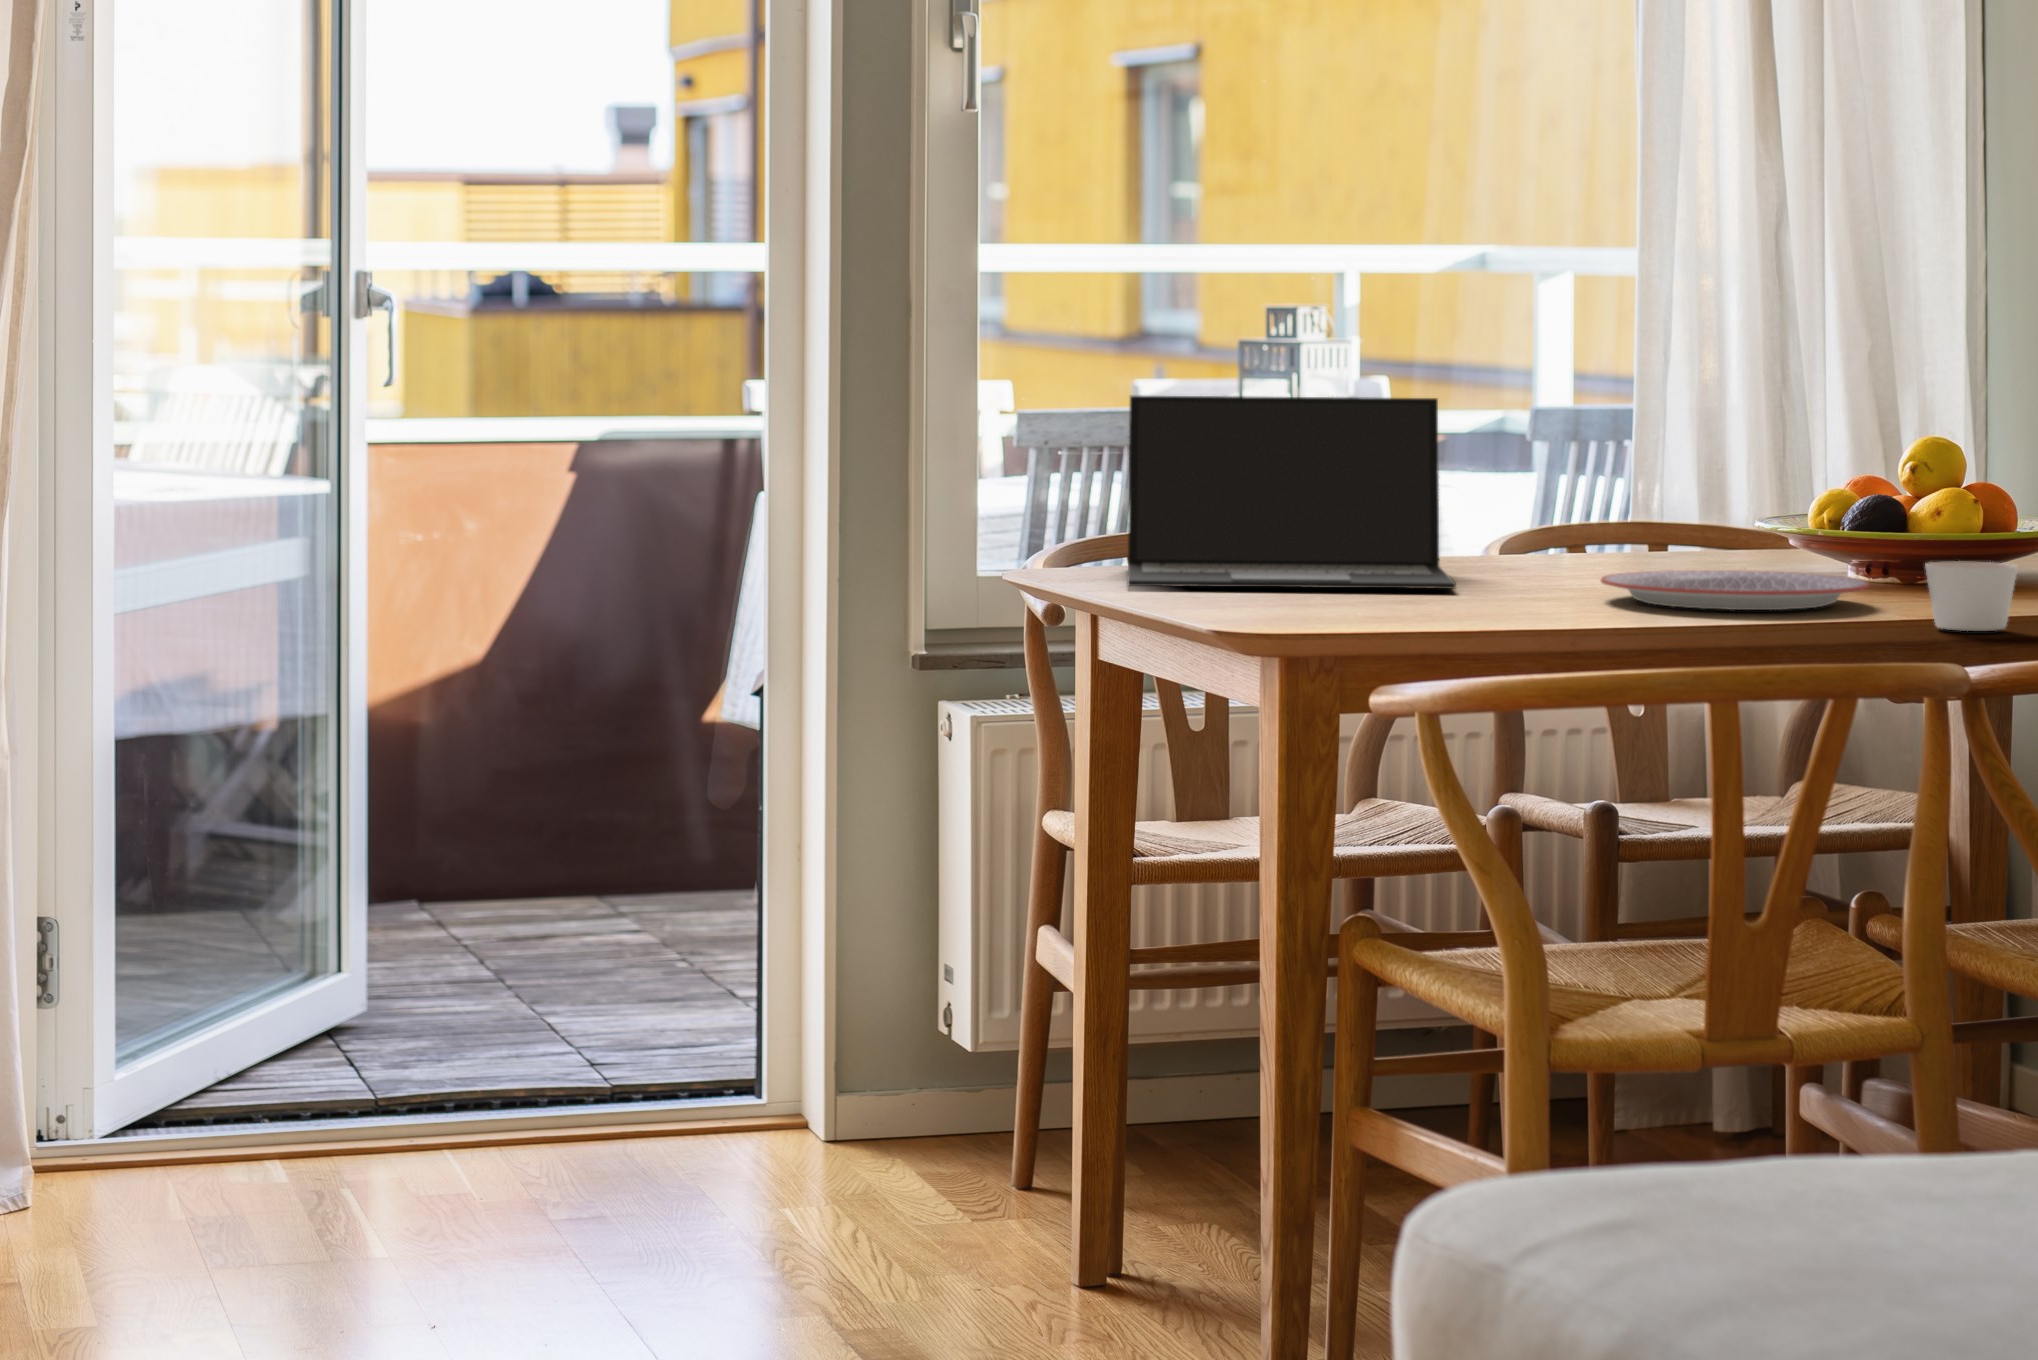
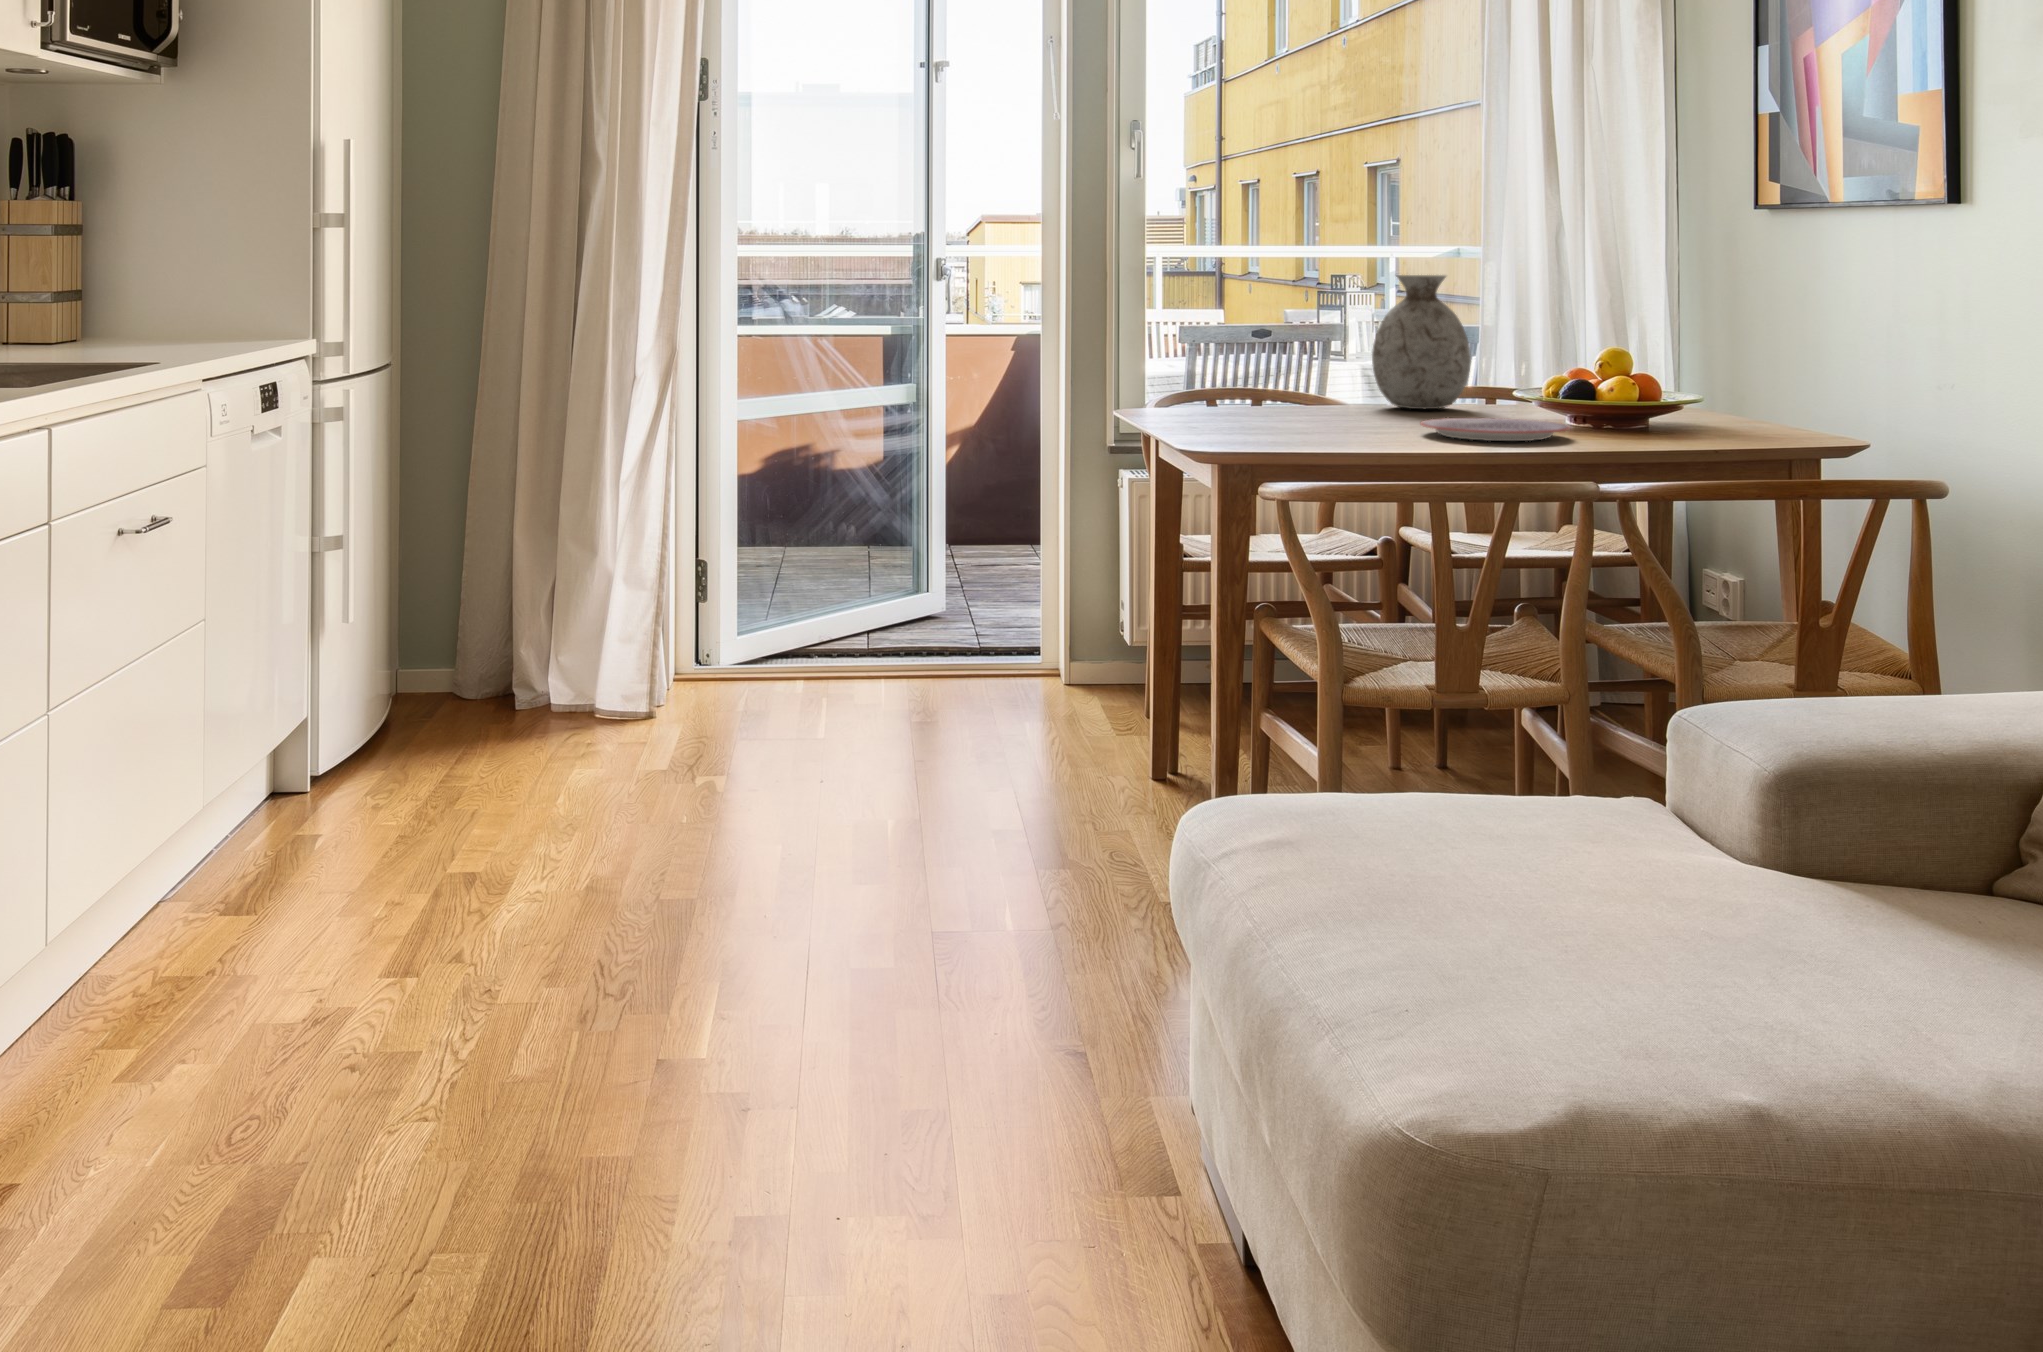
vase: none [1471,301,1654,557] -> present [1372,275,1471,409]
laptop: present [1128,395,1456,589] -> none [1171,324,1347,426]
candle: present [1925,561,2017,631] -> none [1592,417,1646,456]

